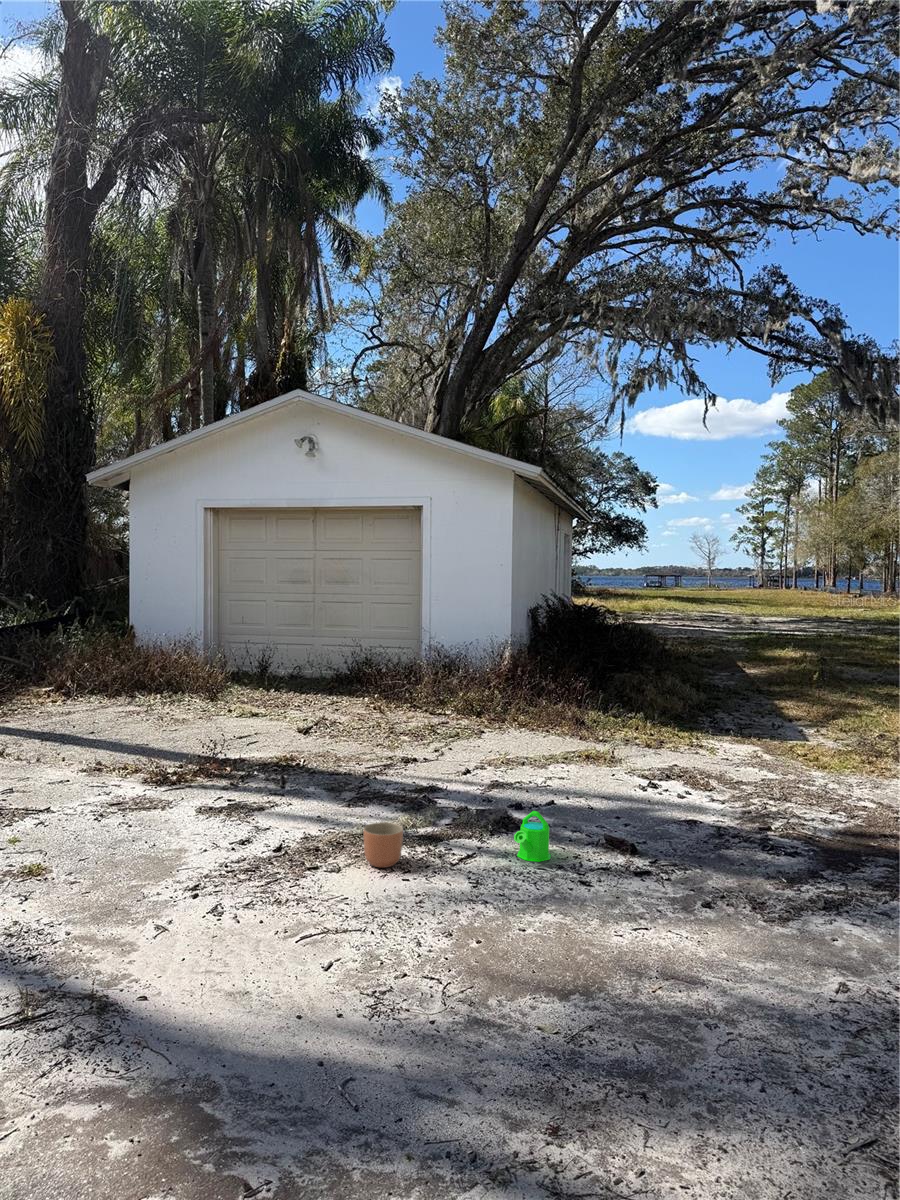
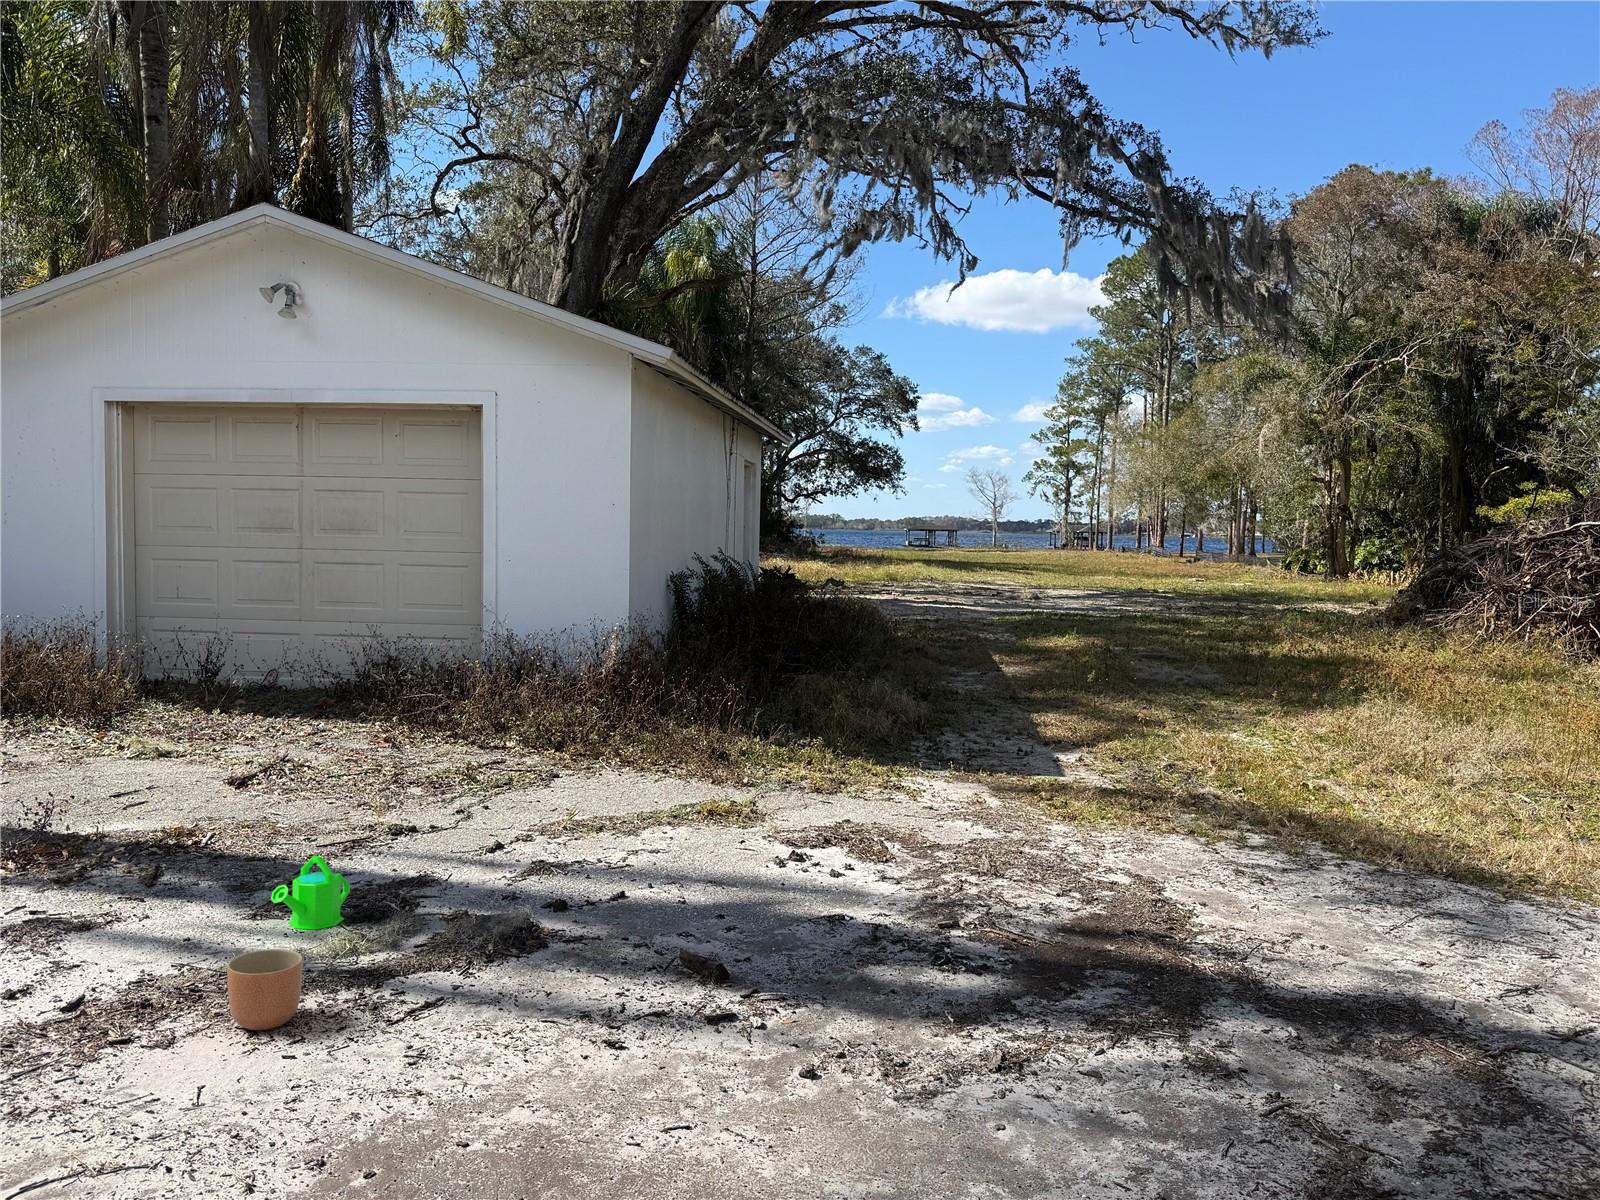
watering can: present [514,811,551,862] -> present [271,855,350,930]

